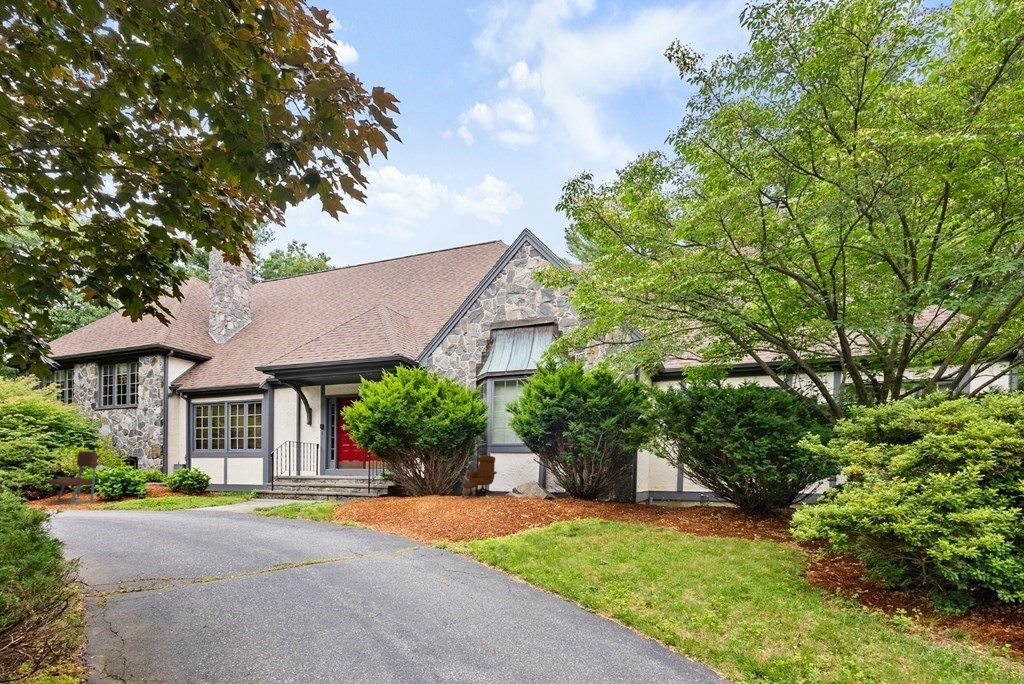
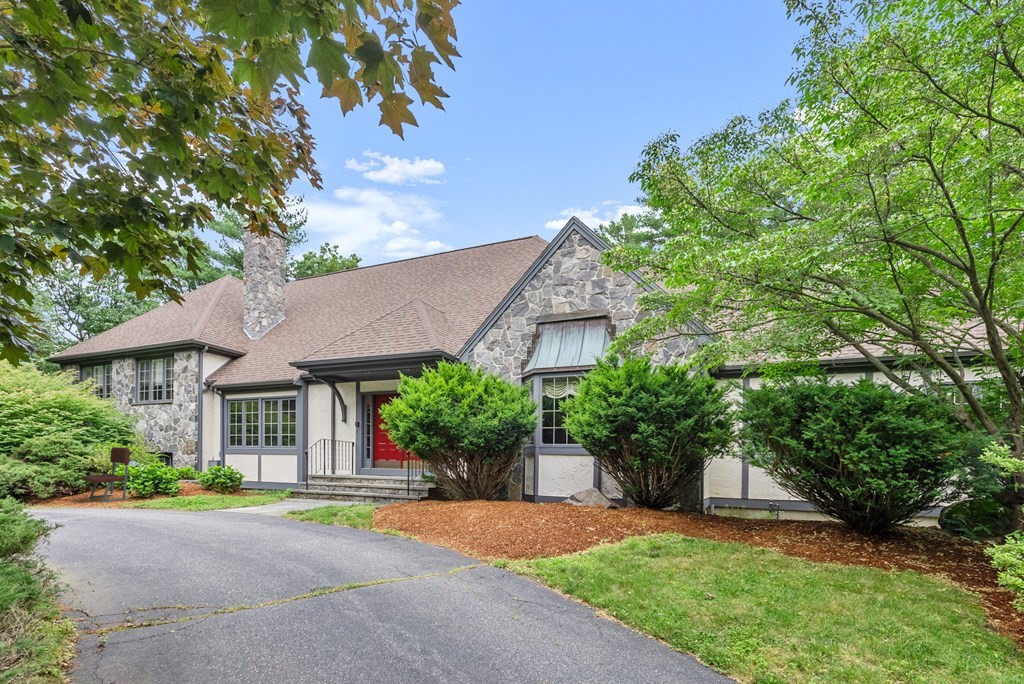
lounge chair: present [463,456,497,498] -> none [509,458,546,505]

